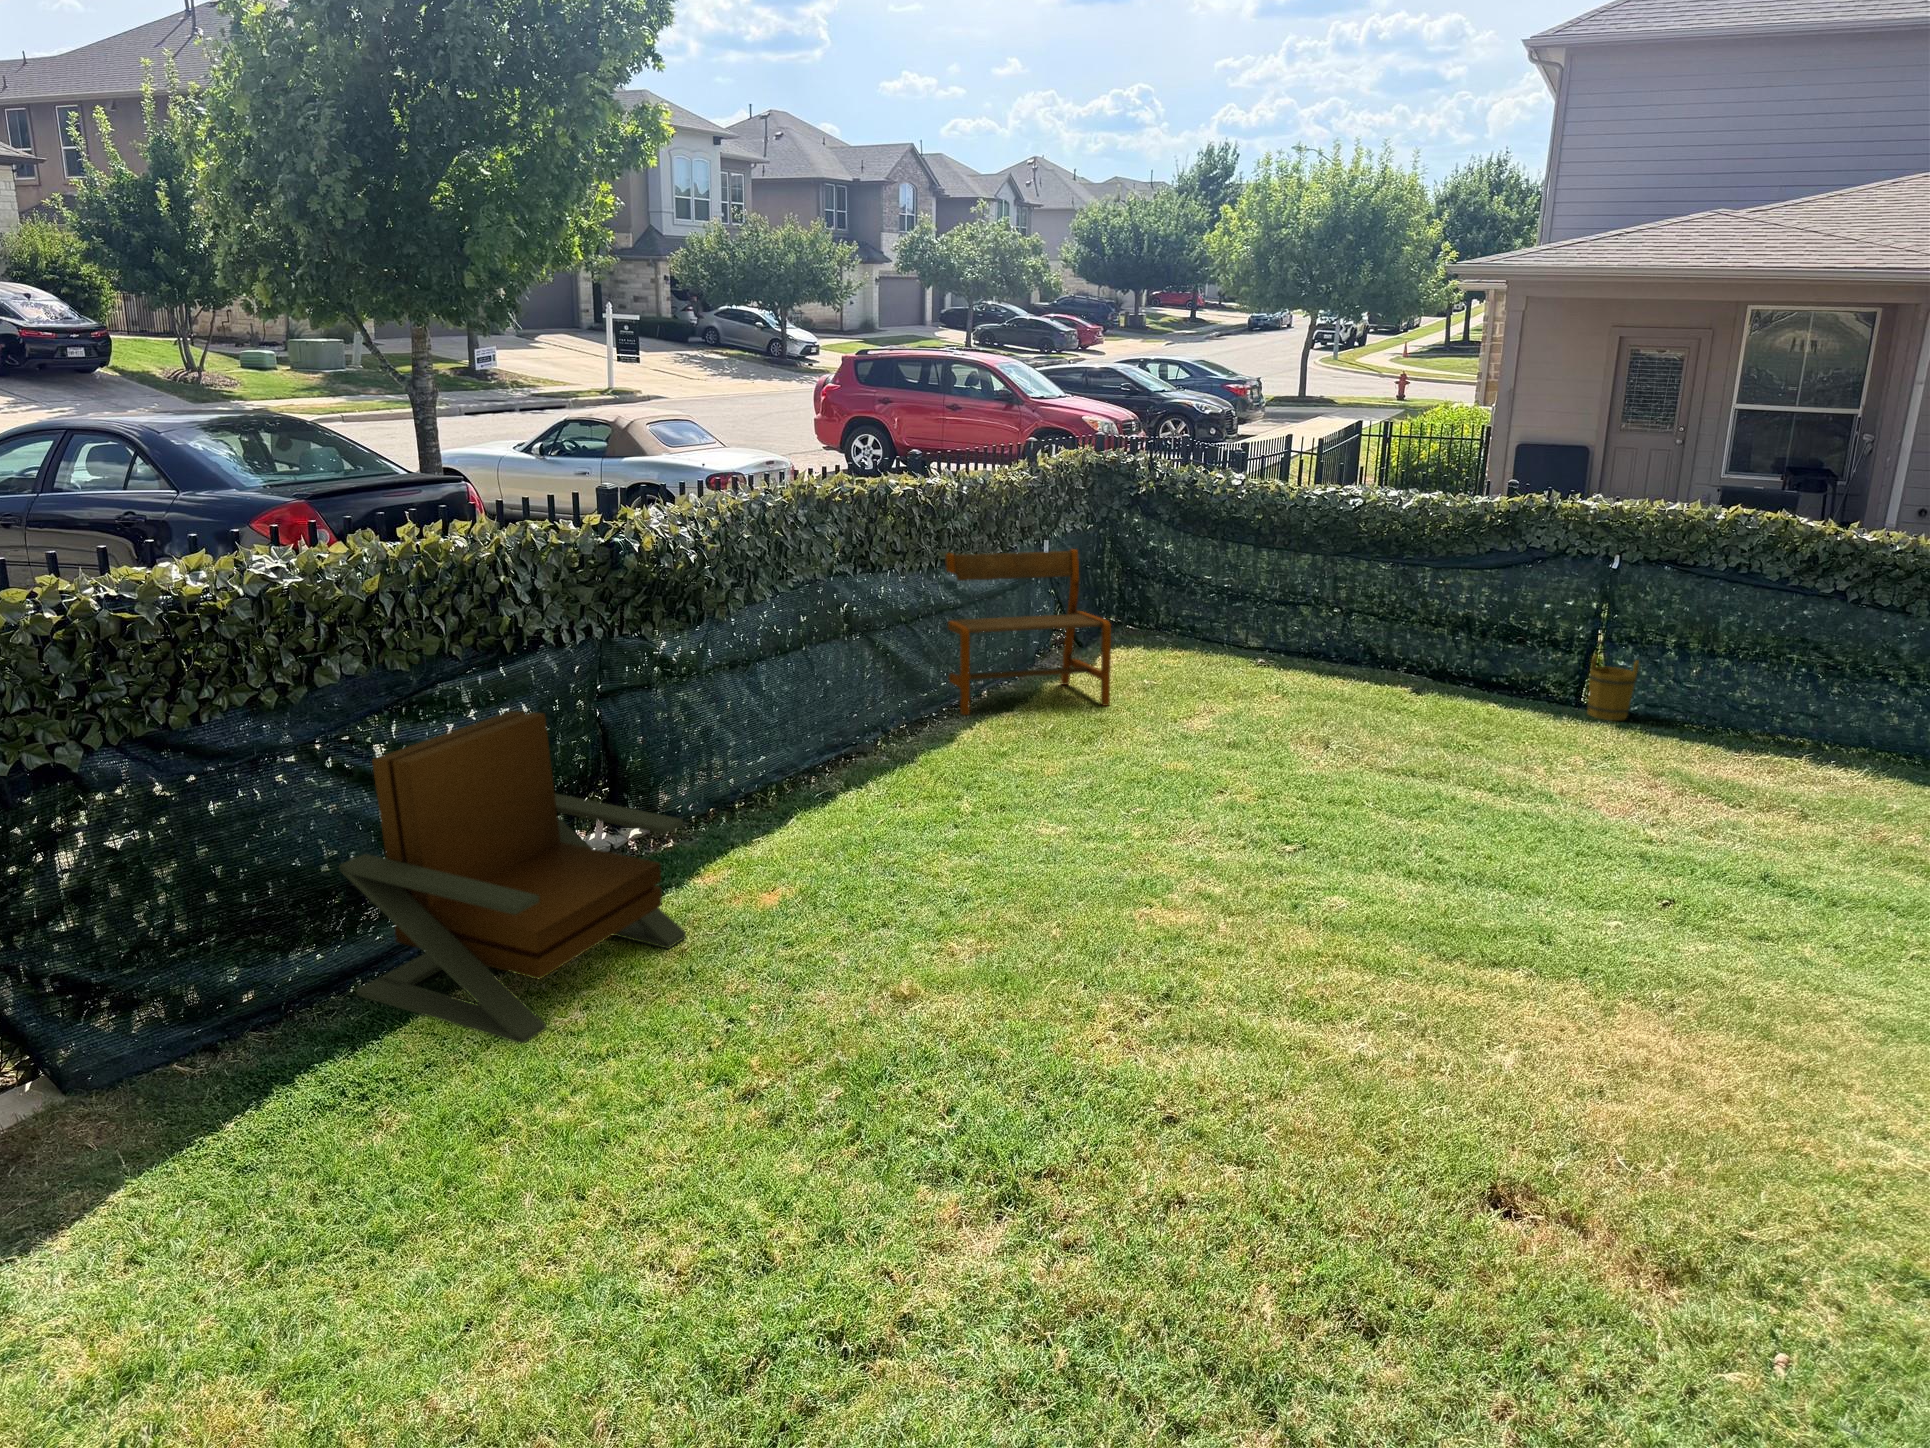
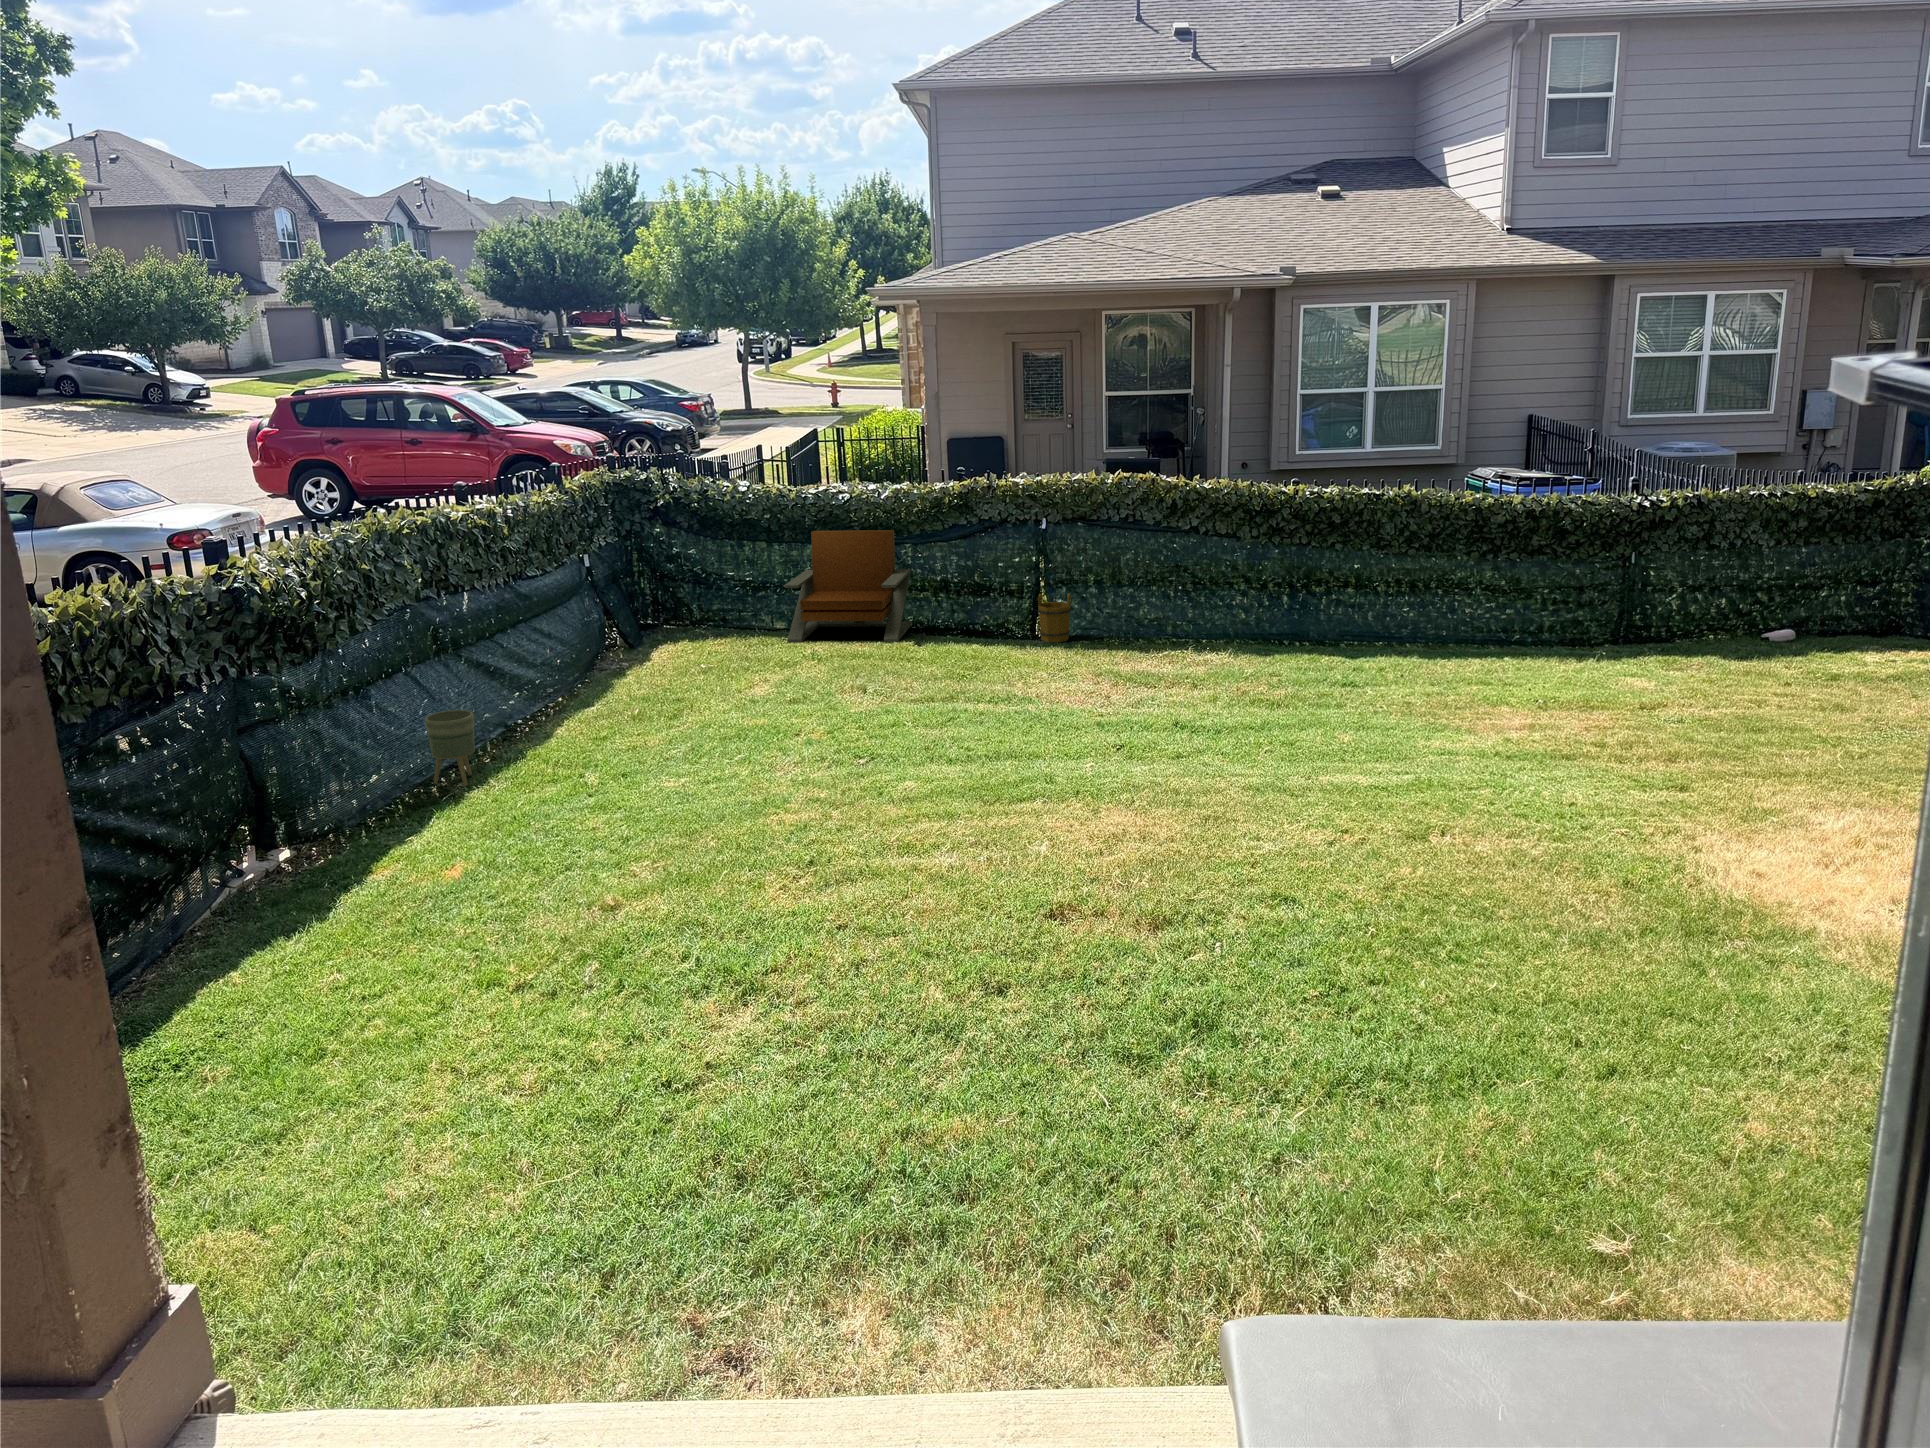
bench: present [945,549,1111,715] -> none [509,557,679,714]
planter: none [805,700,856,787] -> present [425,710,475,786]
lounge chair: present [339,711,686,1044] -> present [784,530,912,642]

